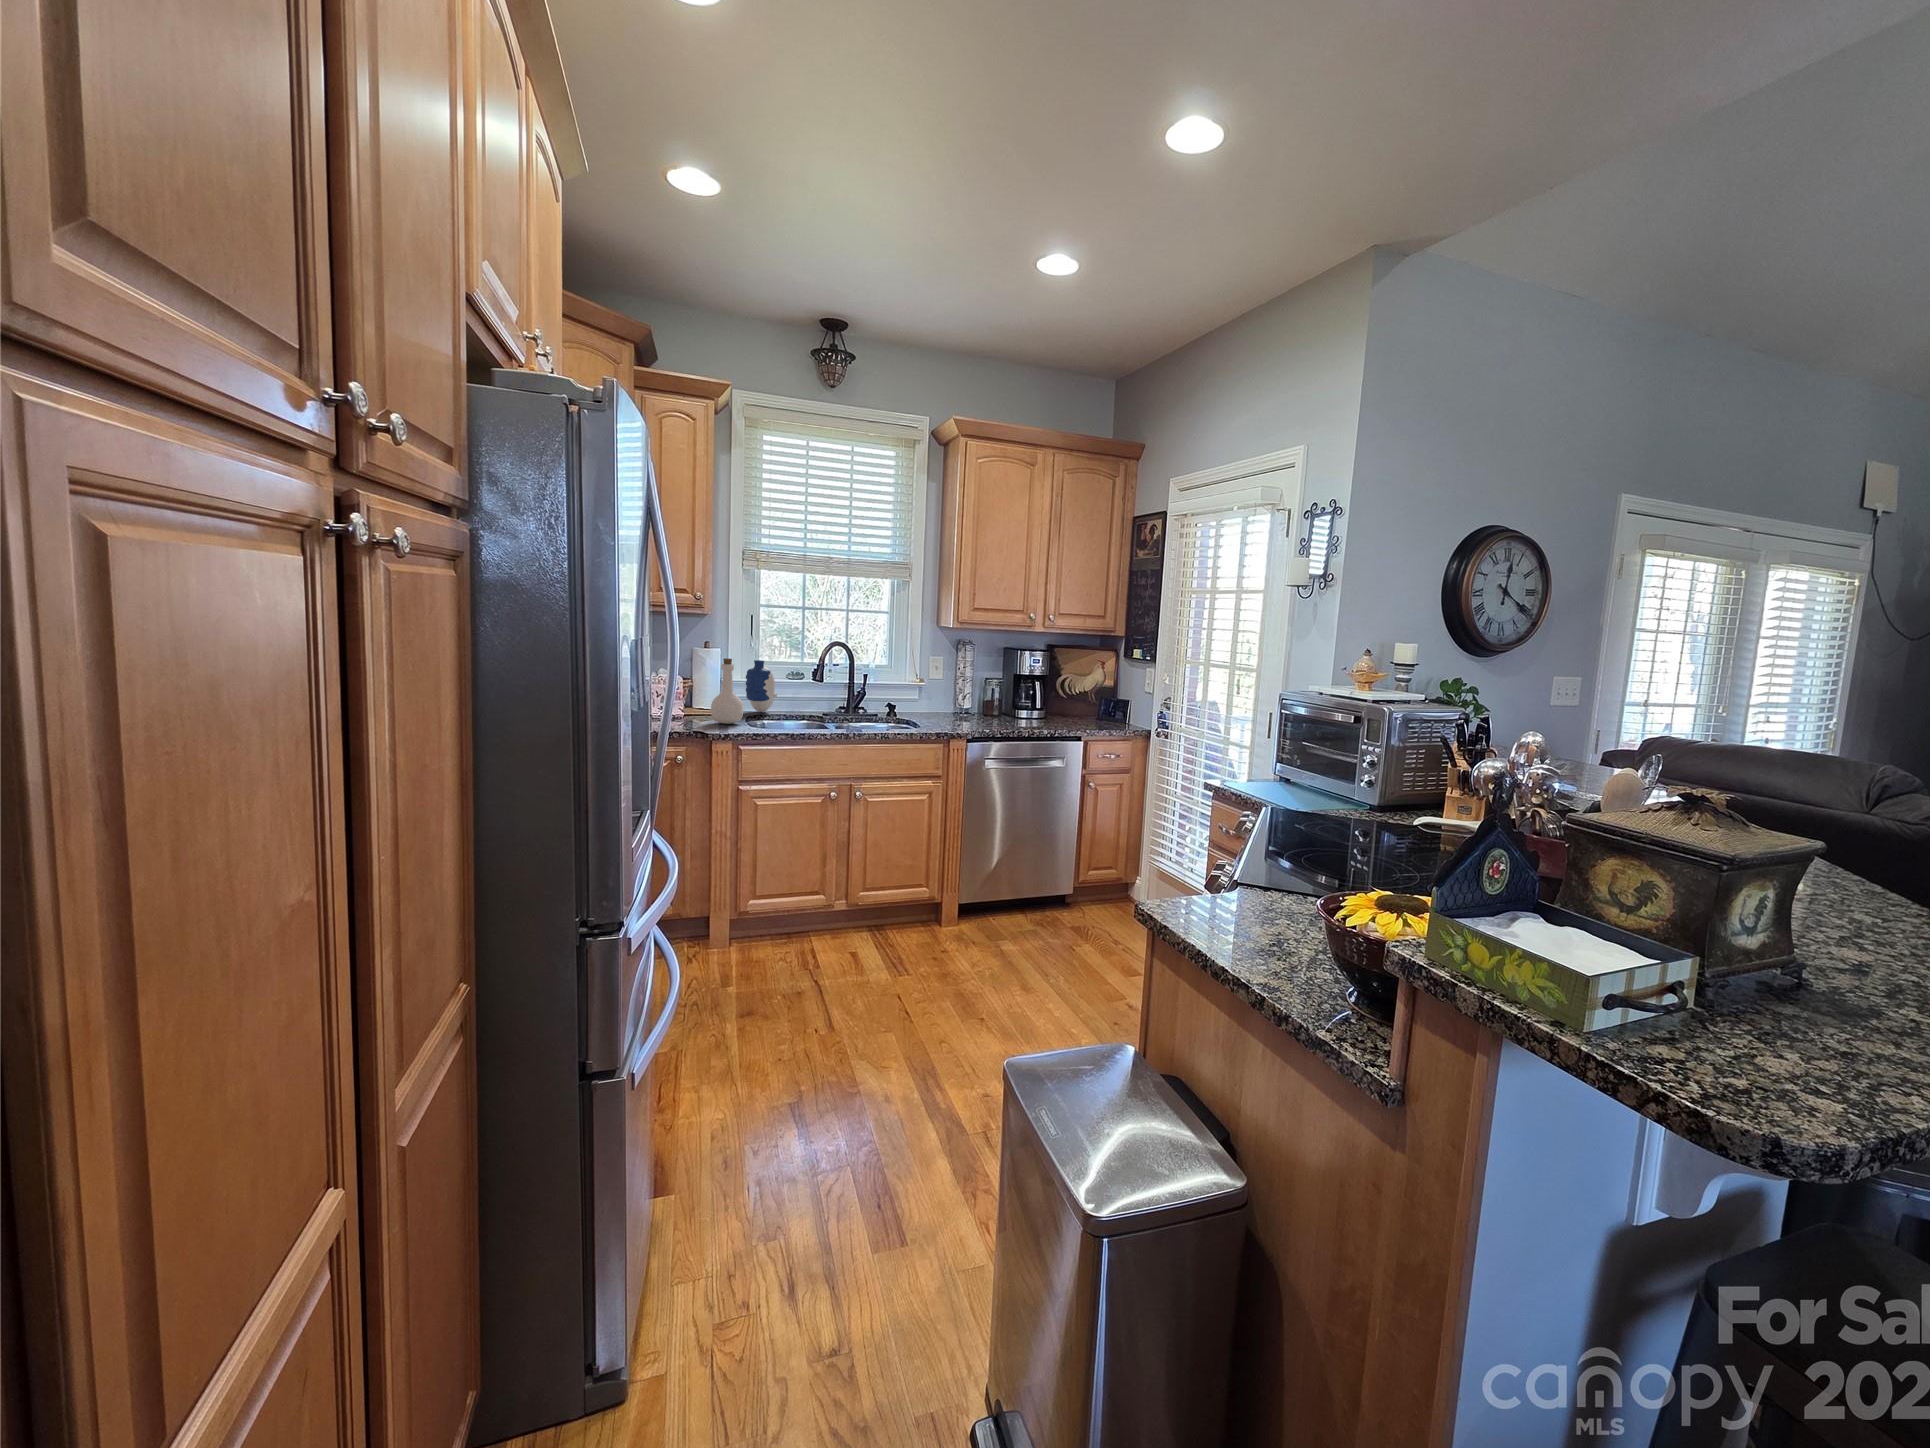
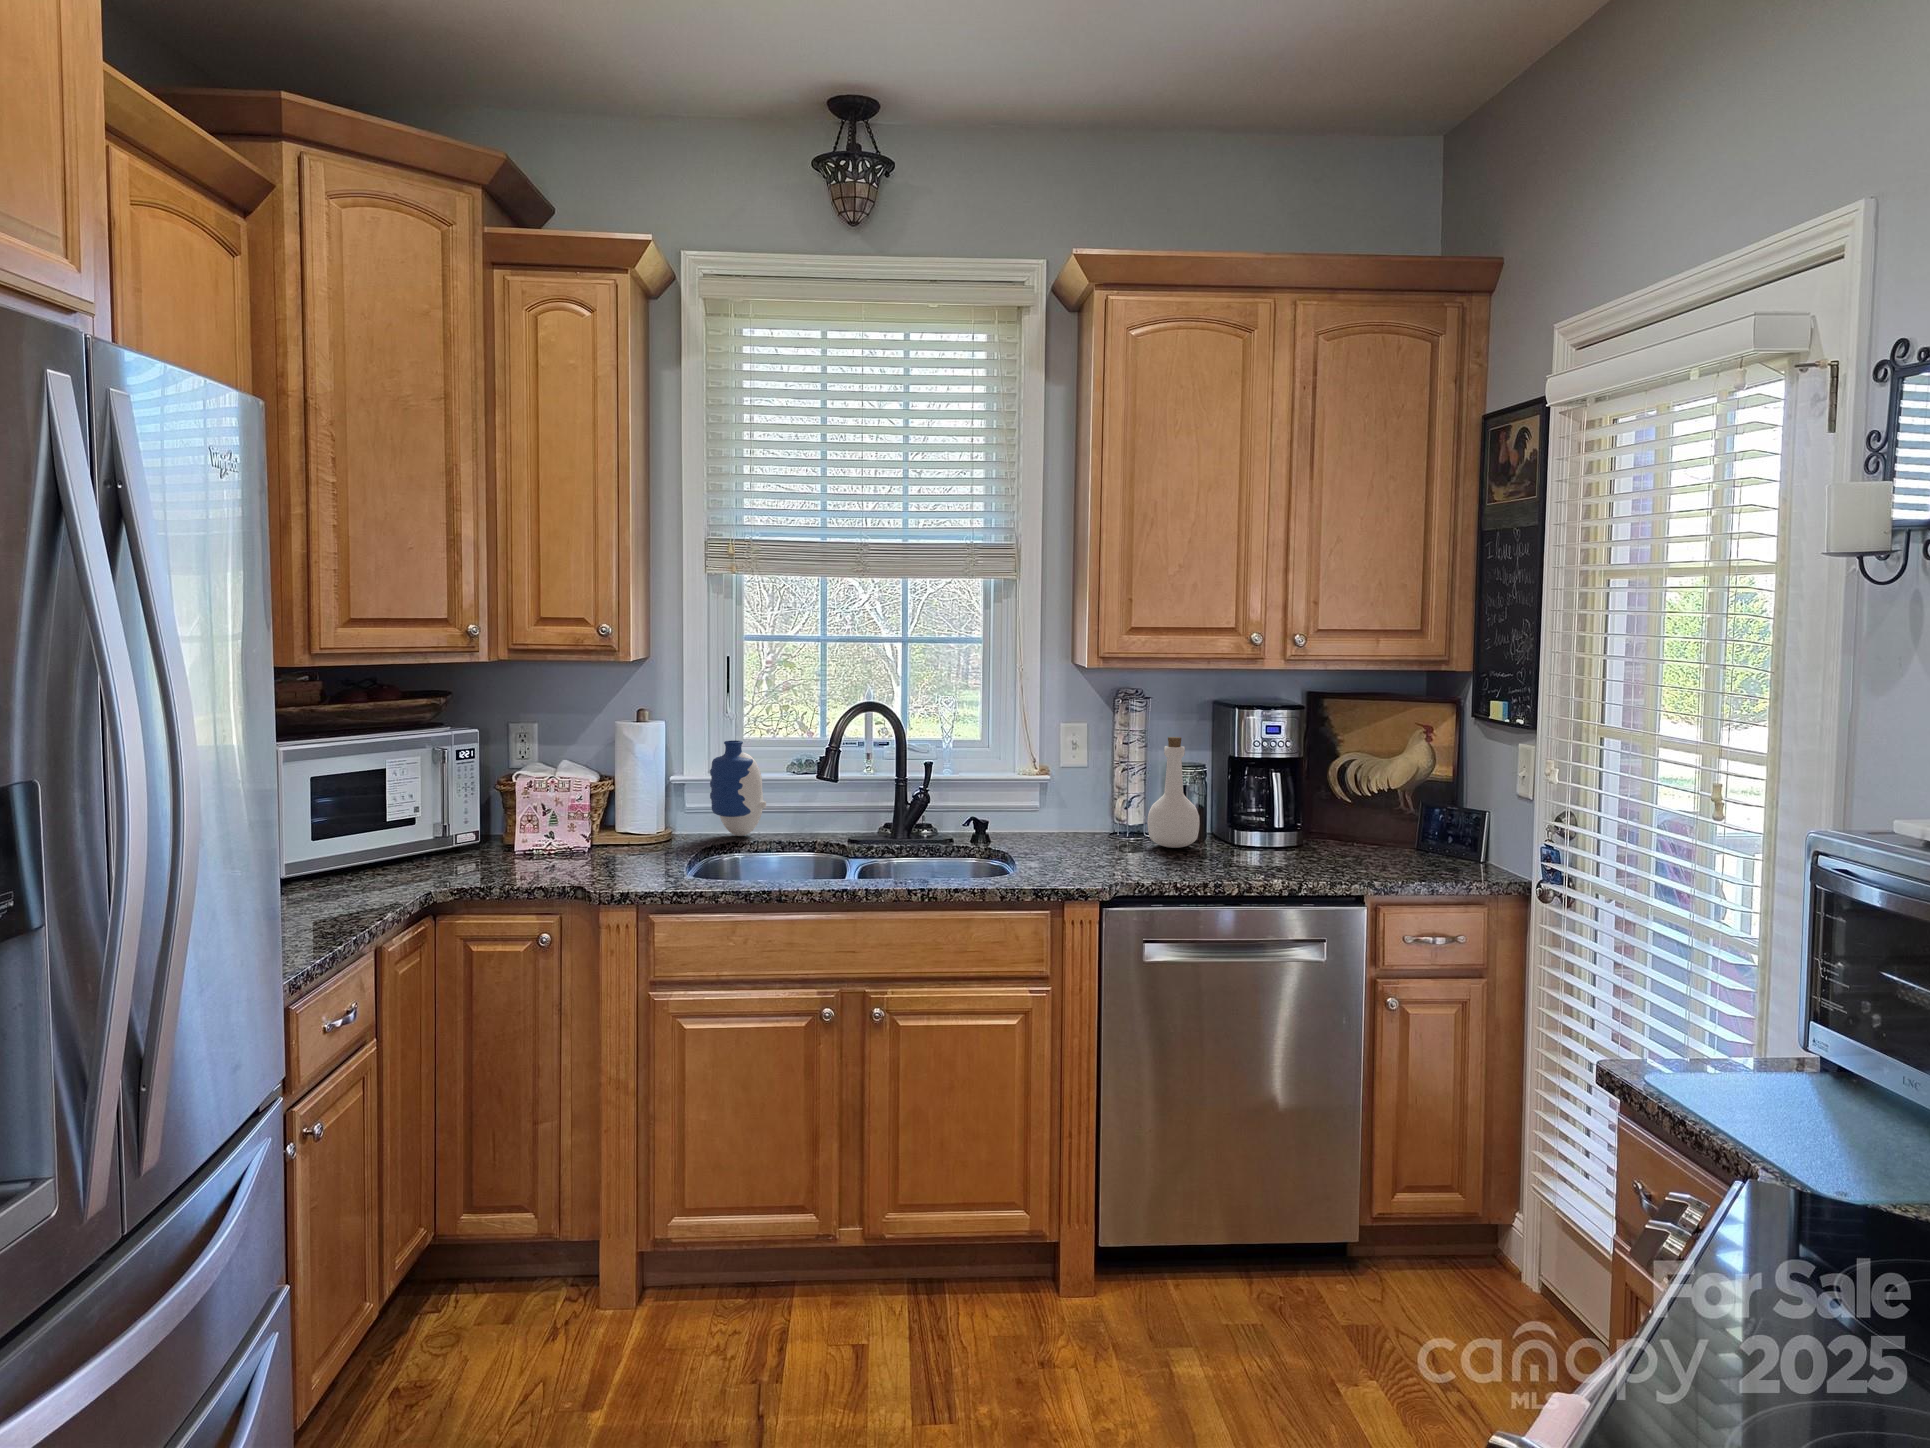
bottle: present [711,658,743,724] -> present [1147,737,1200,848]

